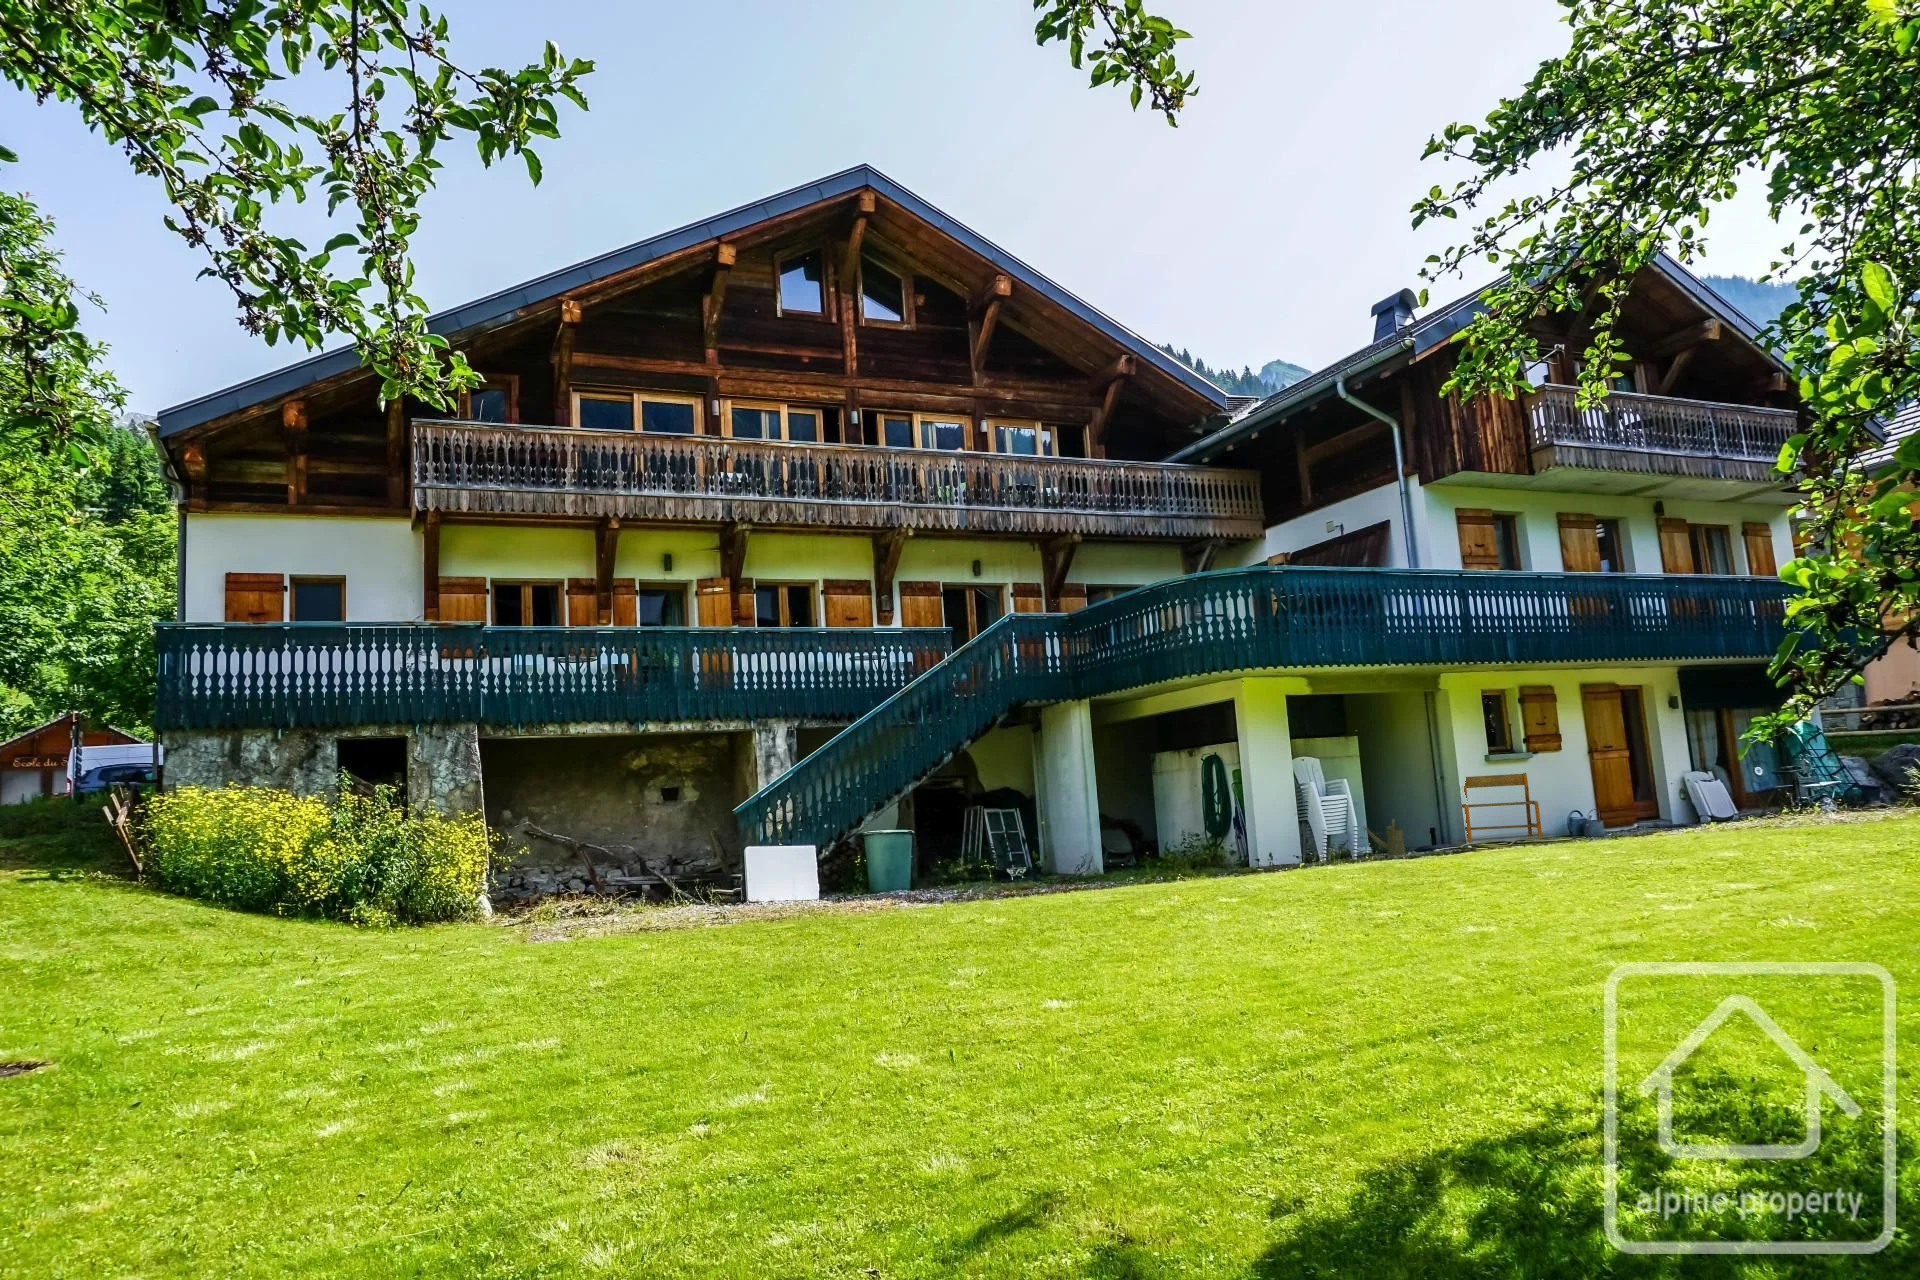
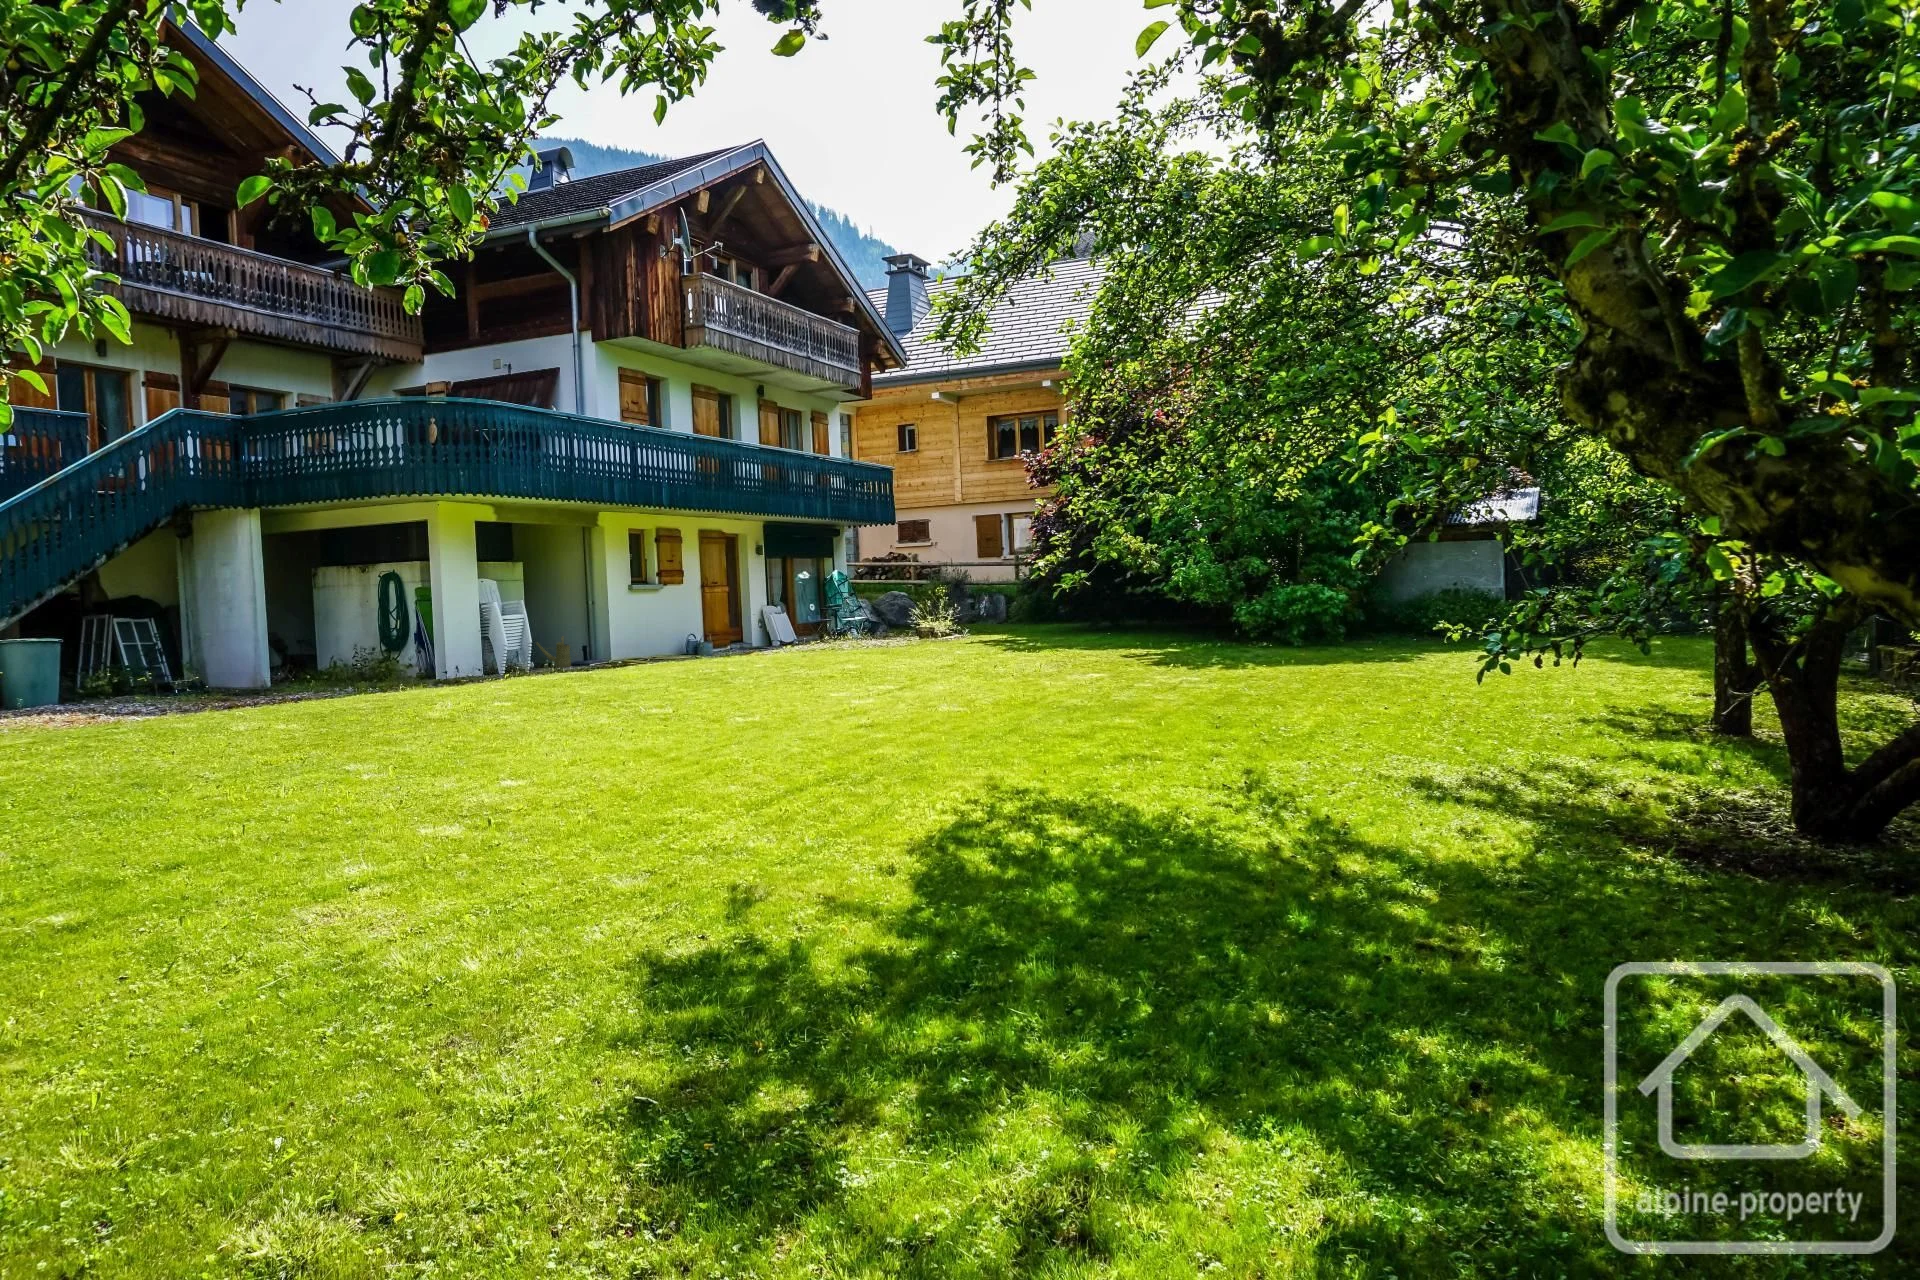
bench: present [1462,773,1542,843] -> none [610,600,673,656]

